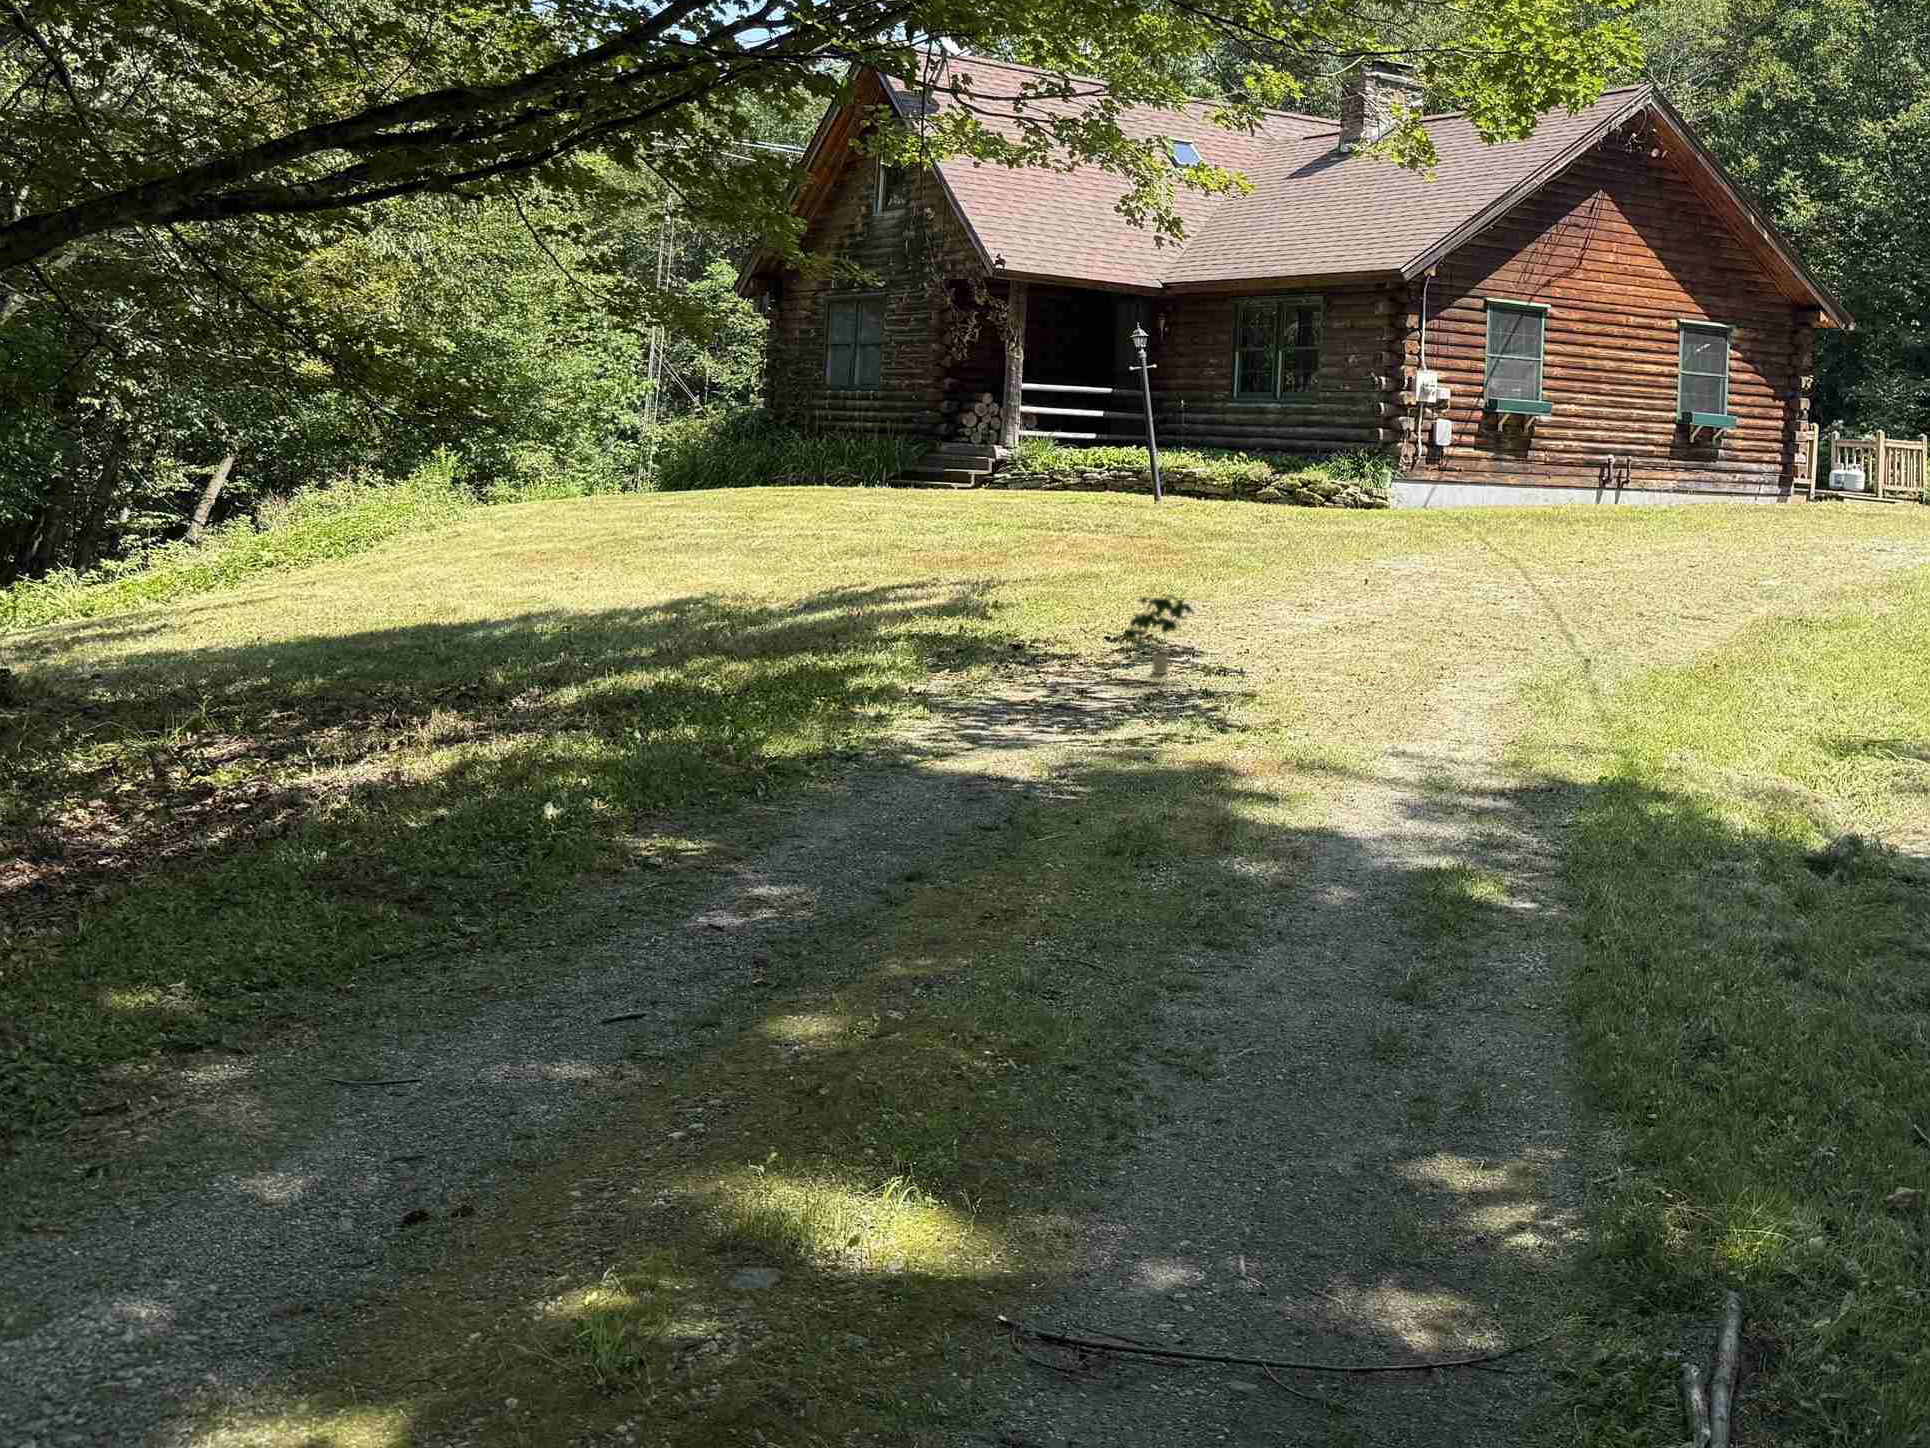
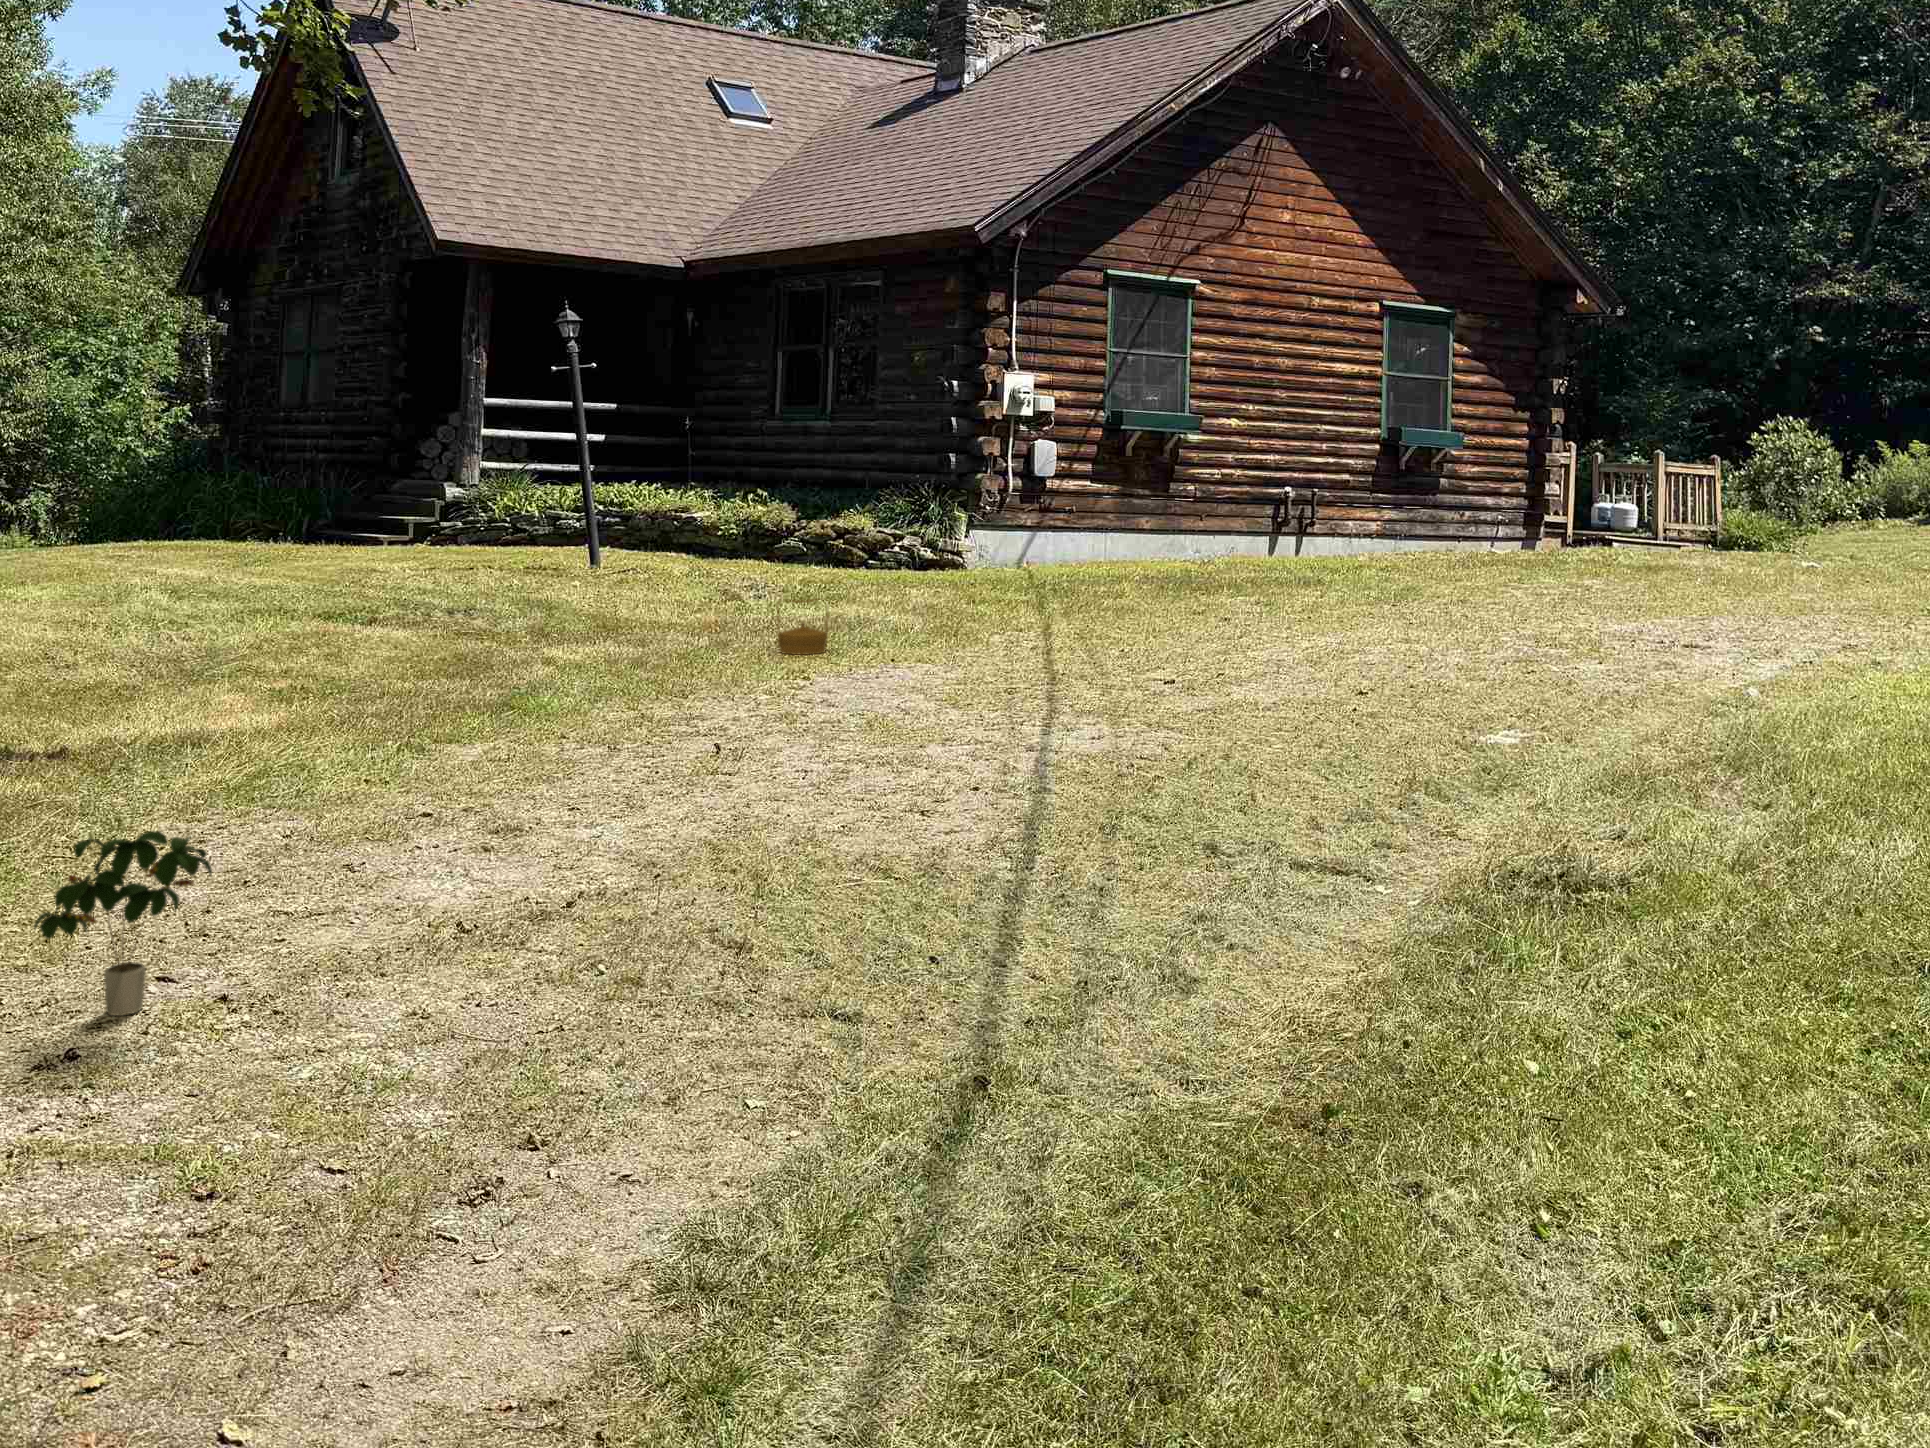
basket: none [1311,520,1343,555] -> present [777,598,829,655]

